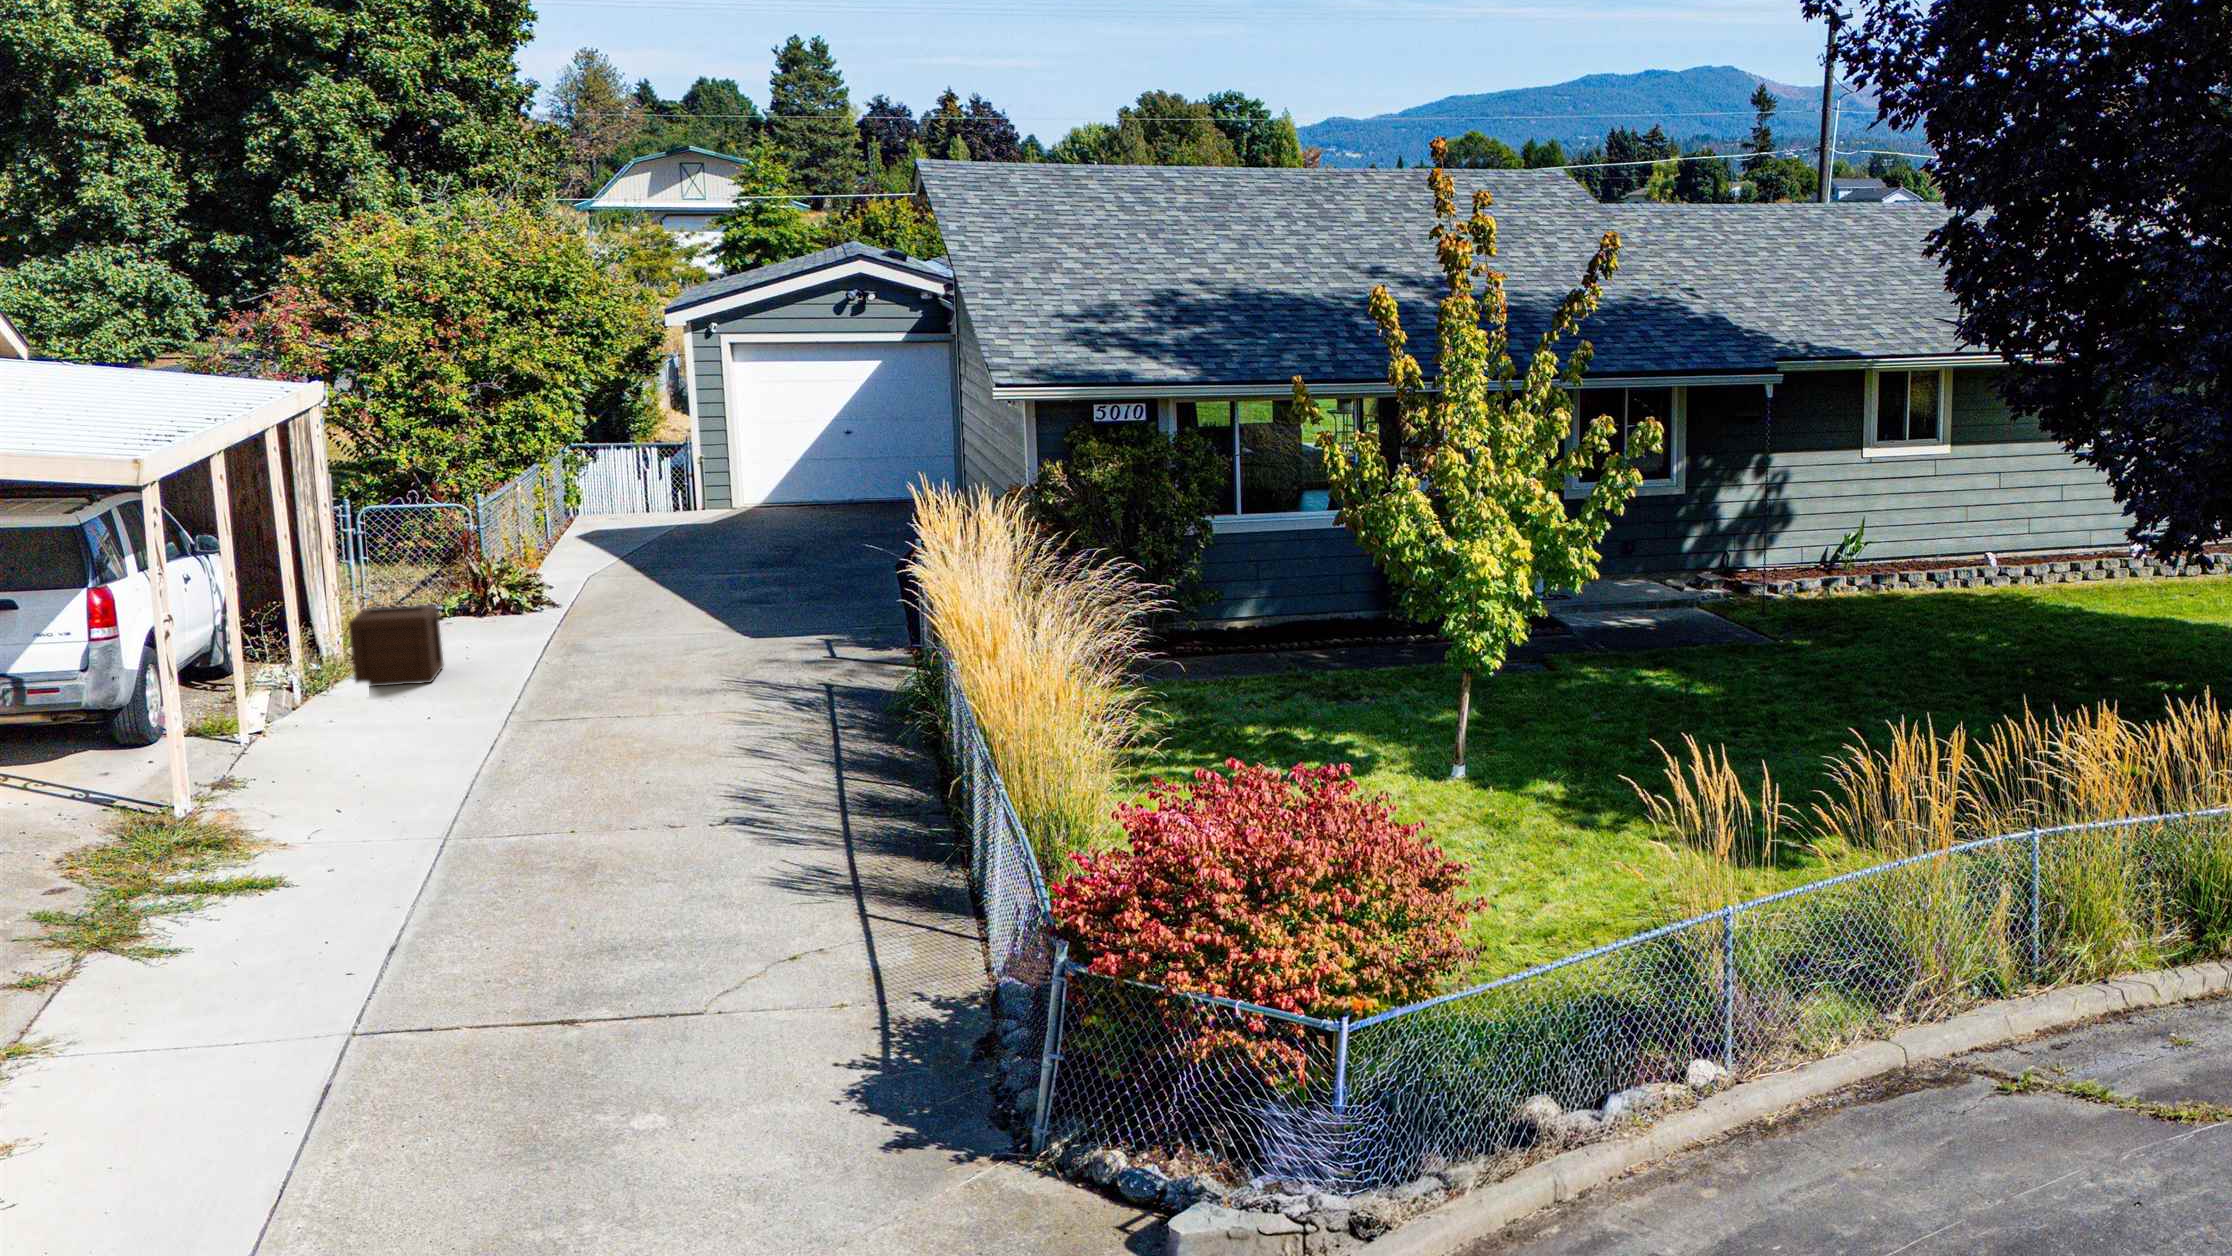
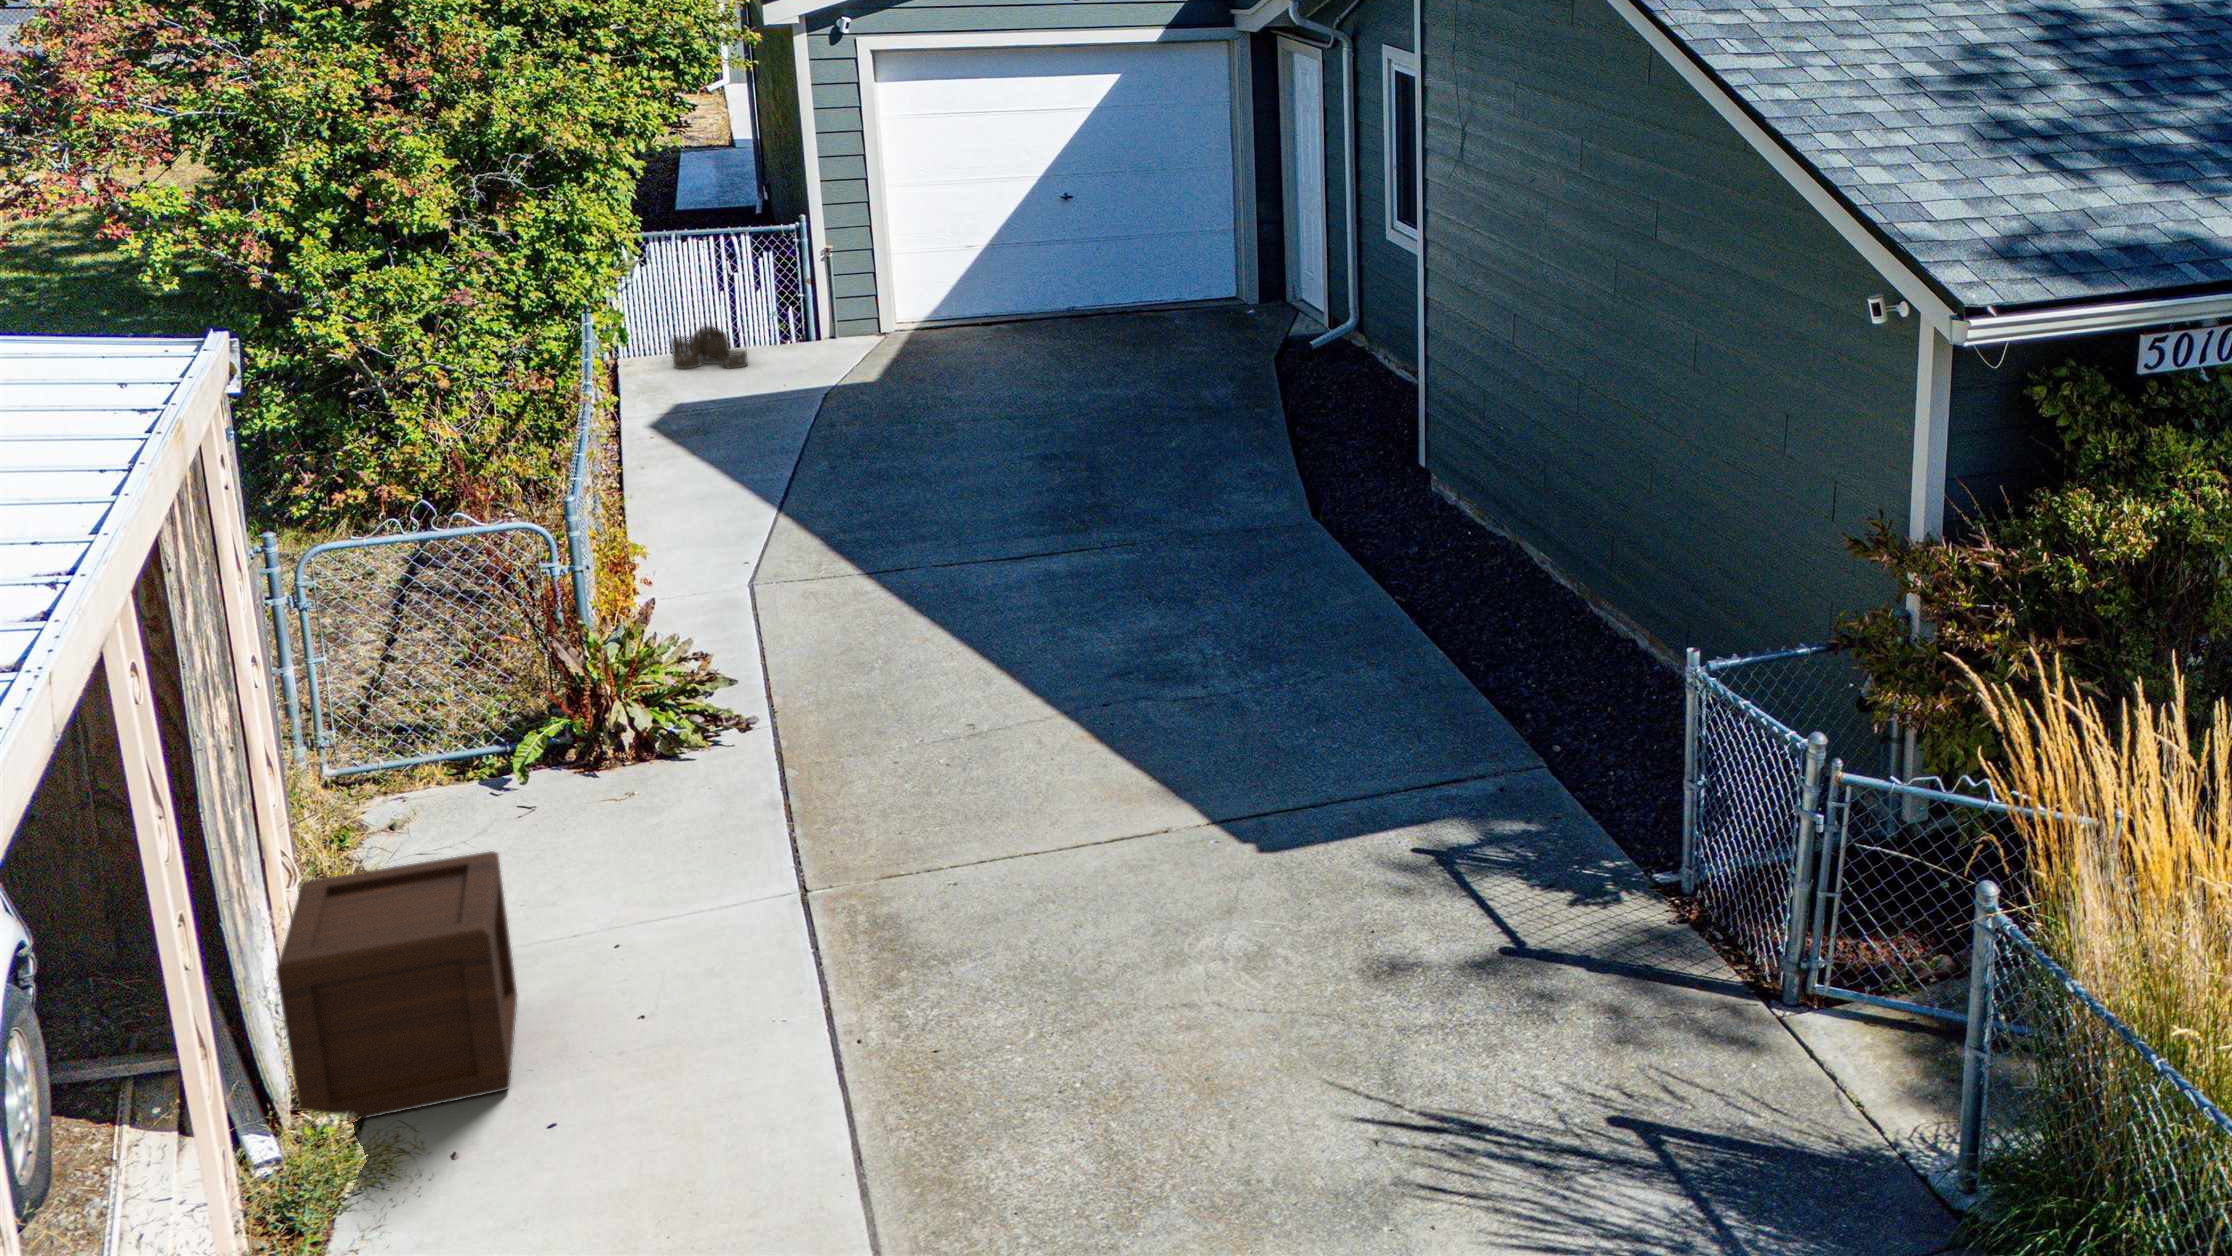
woven basket: none [614,497,657,520] -> present [671,325,748,369]

